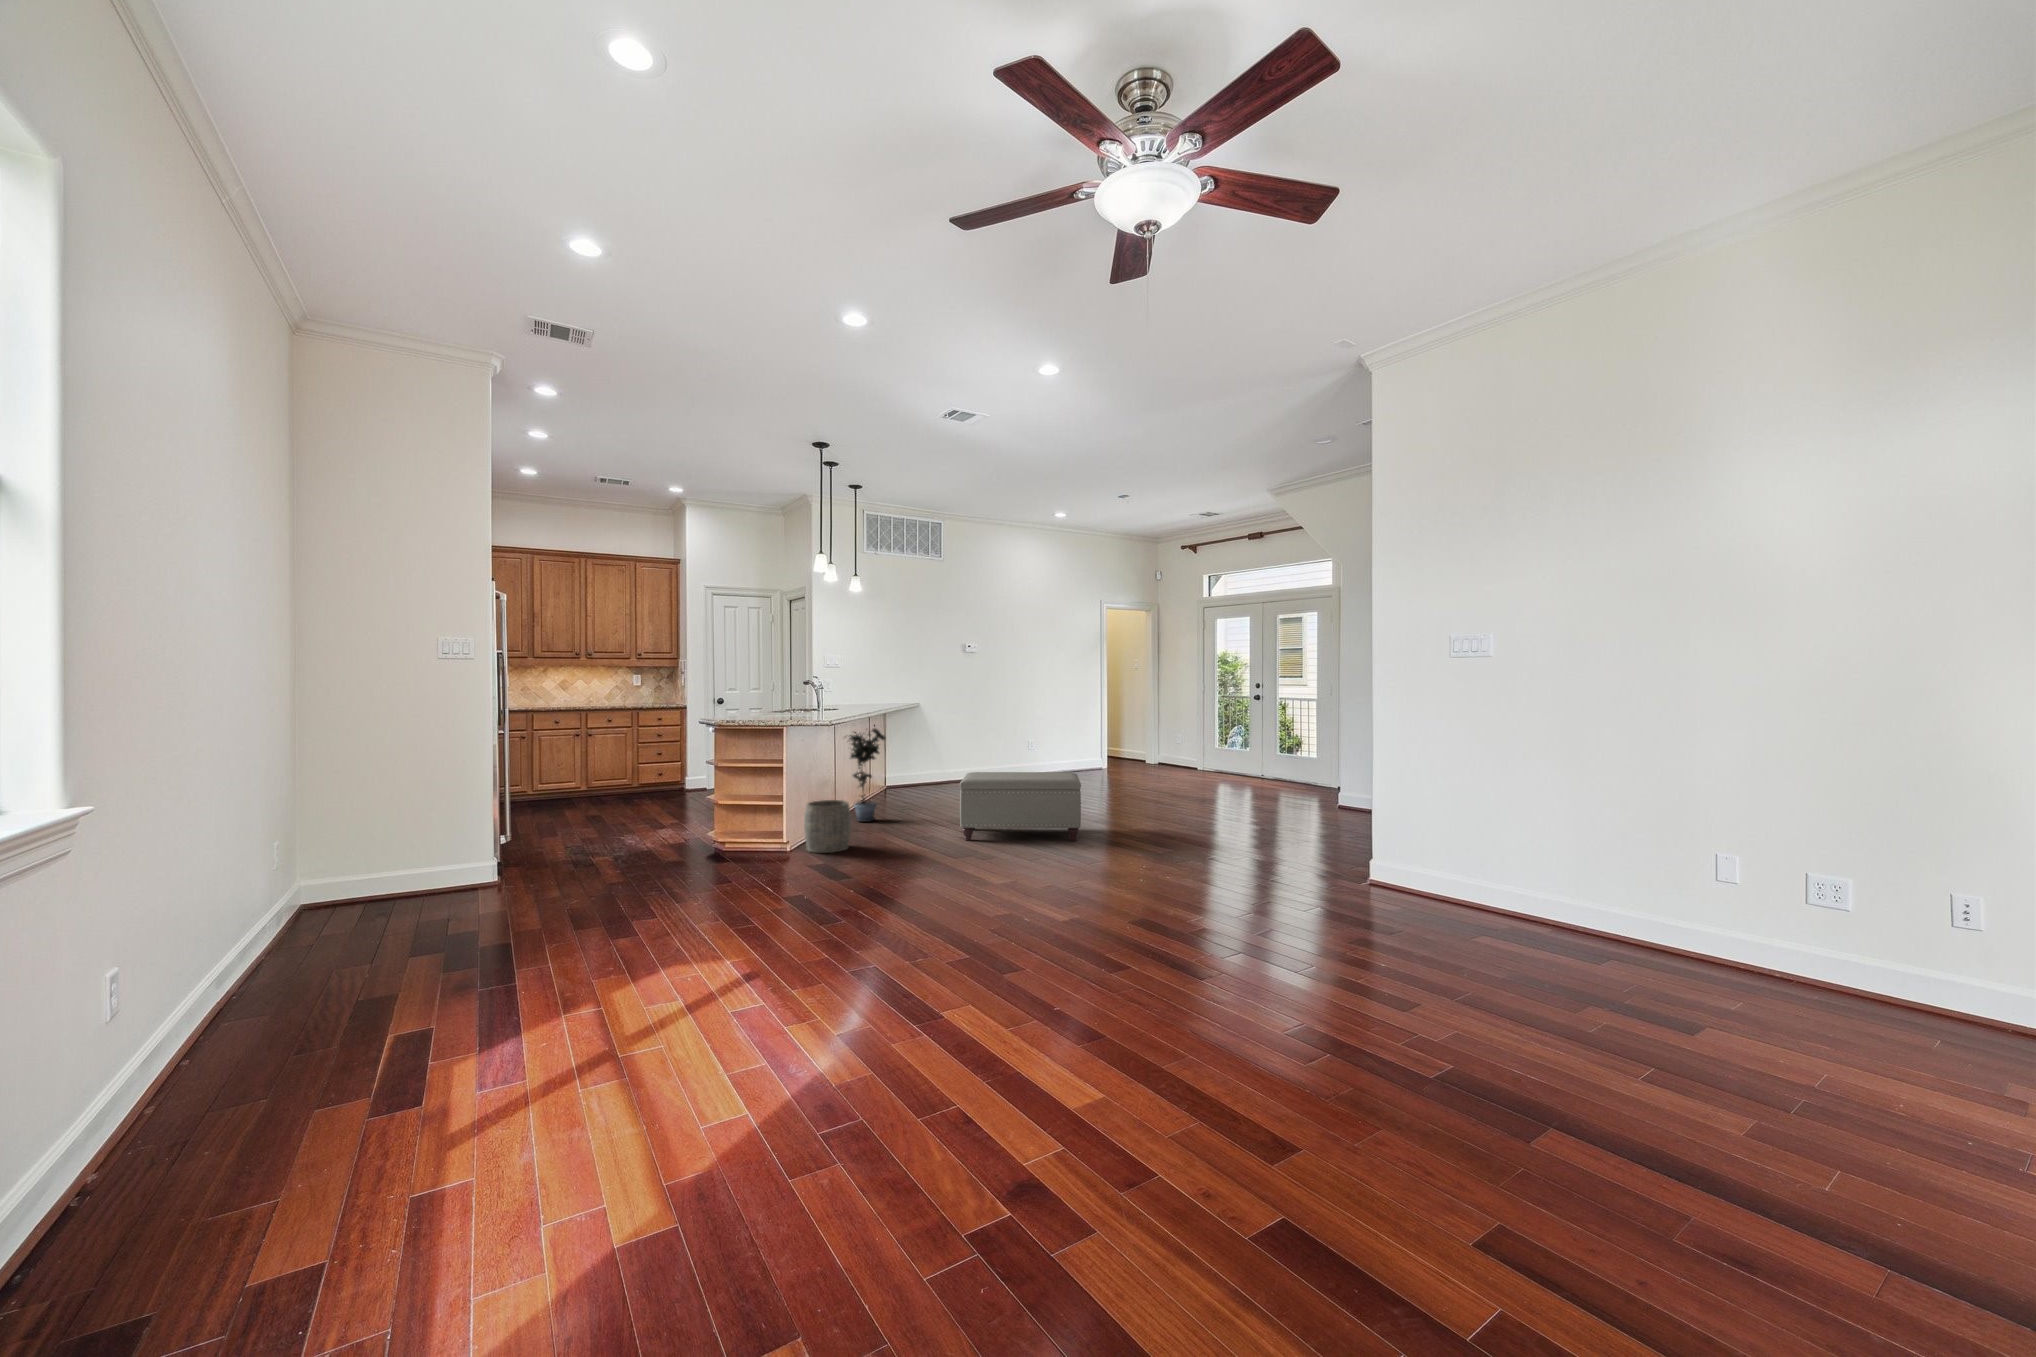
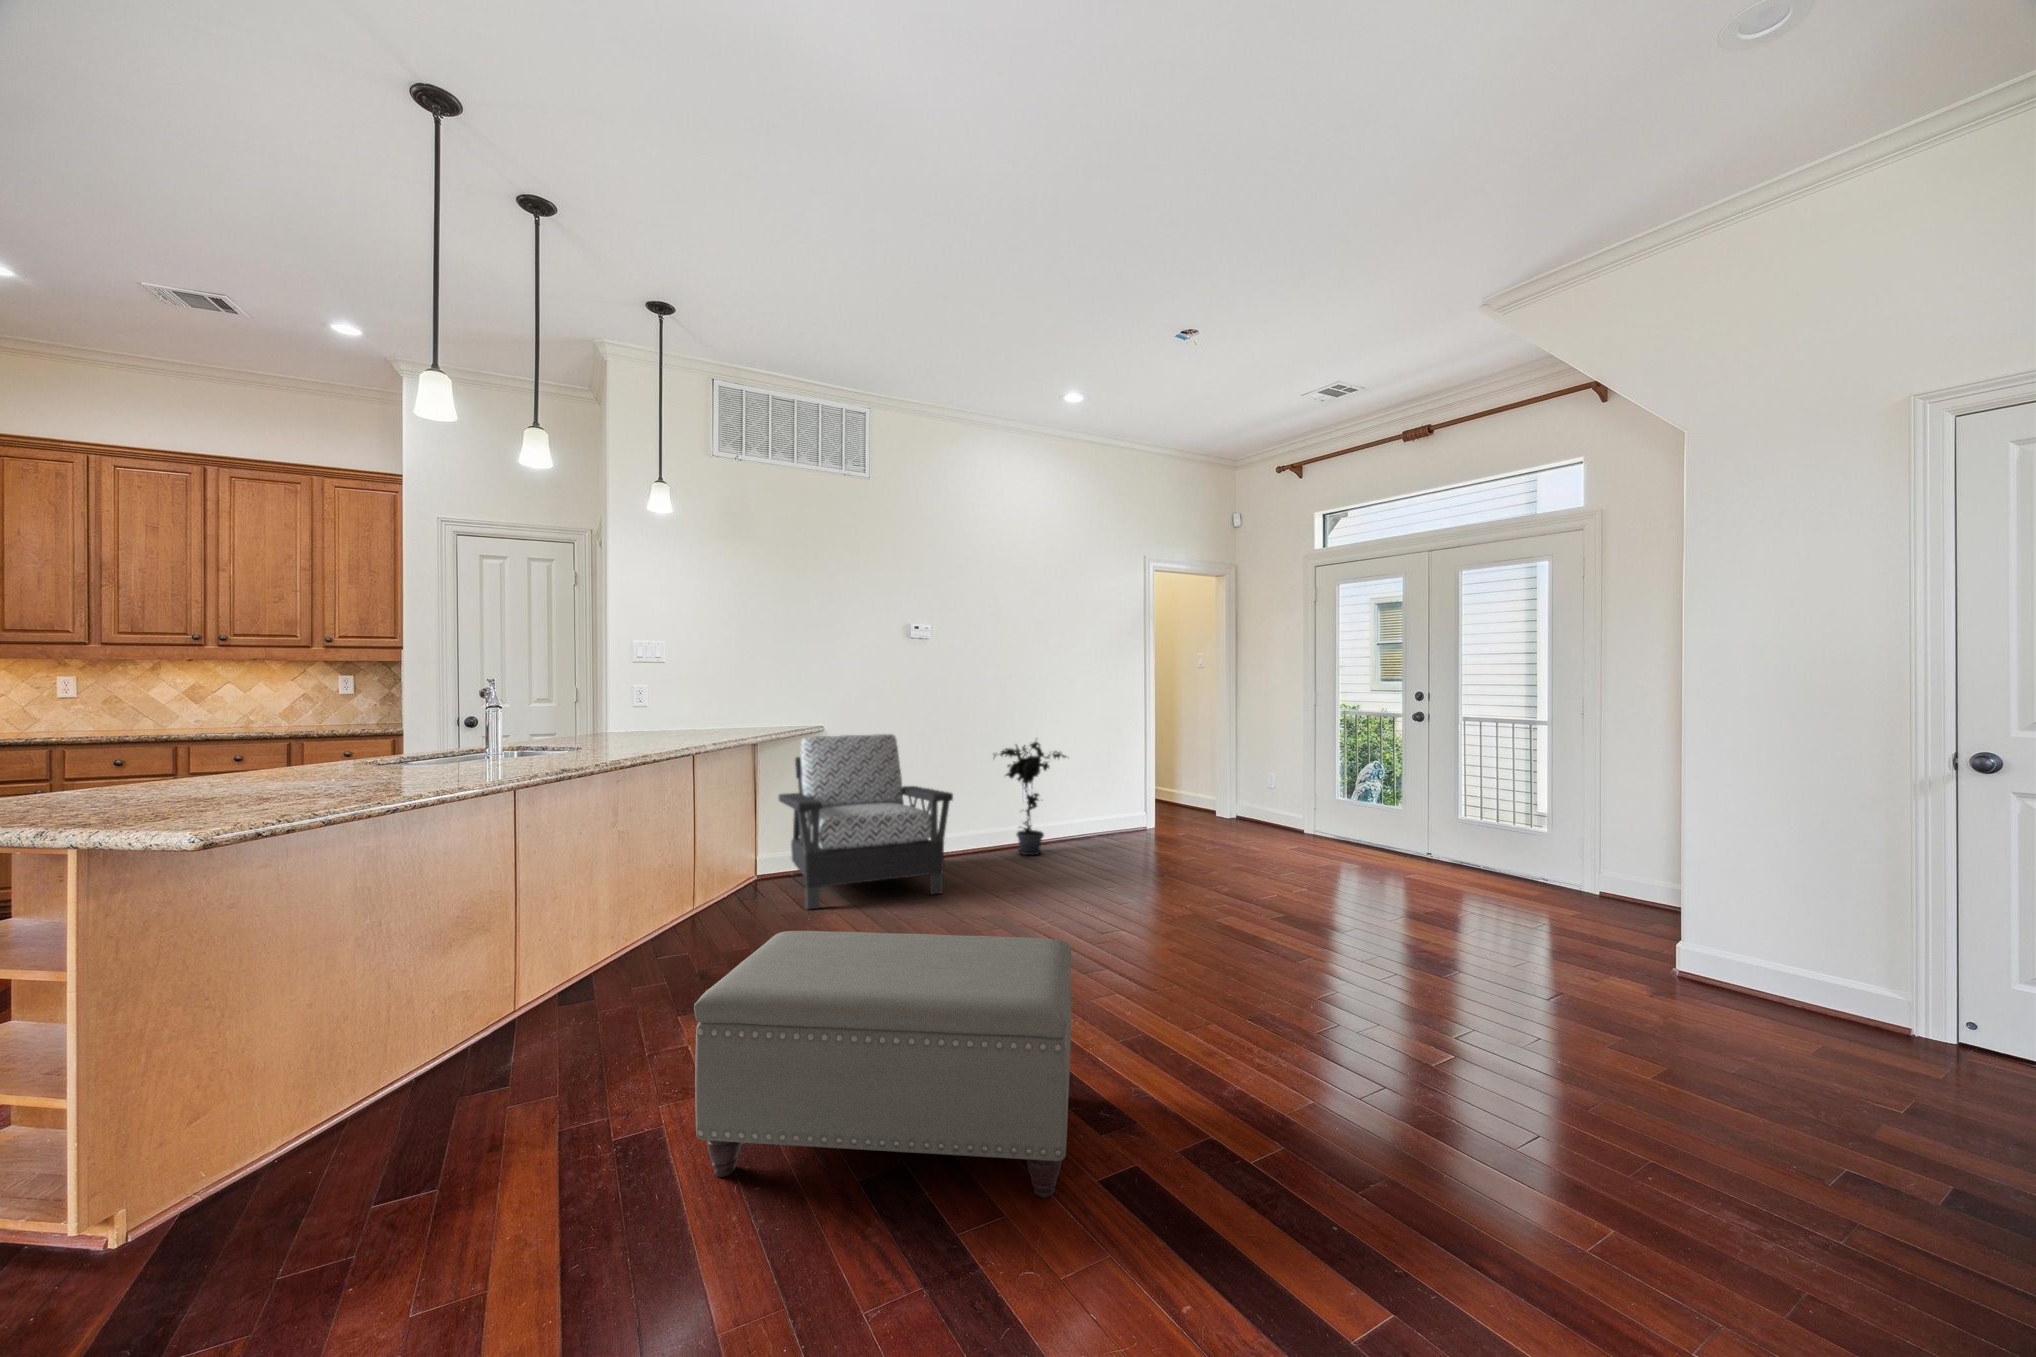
armchair: none [900,708,1001,797] -> present [778,734,953,910]
potted plant: present [845,725,885,822] -> present [993,741,1066,855]
woven basket: present [804,800,851,853] -> none [108,1056,325,1293]

